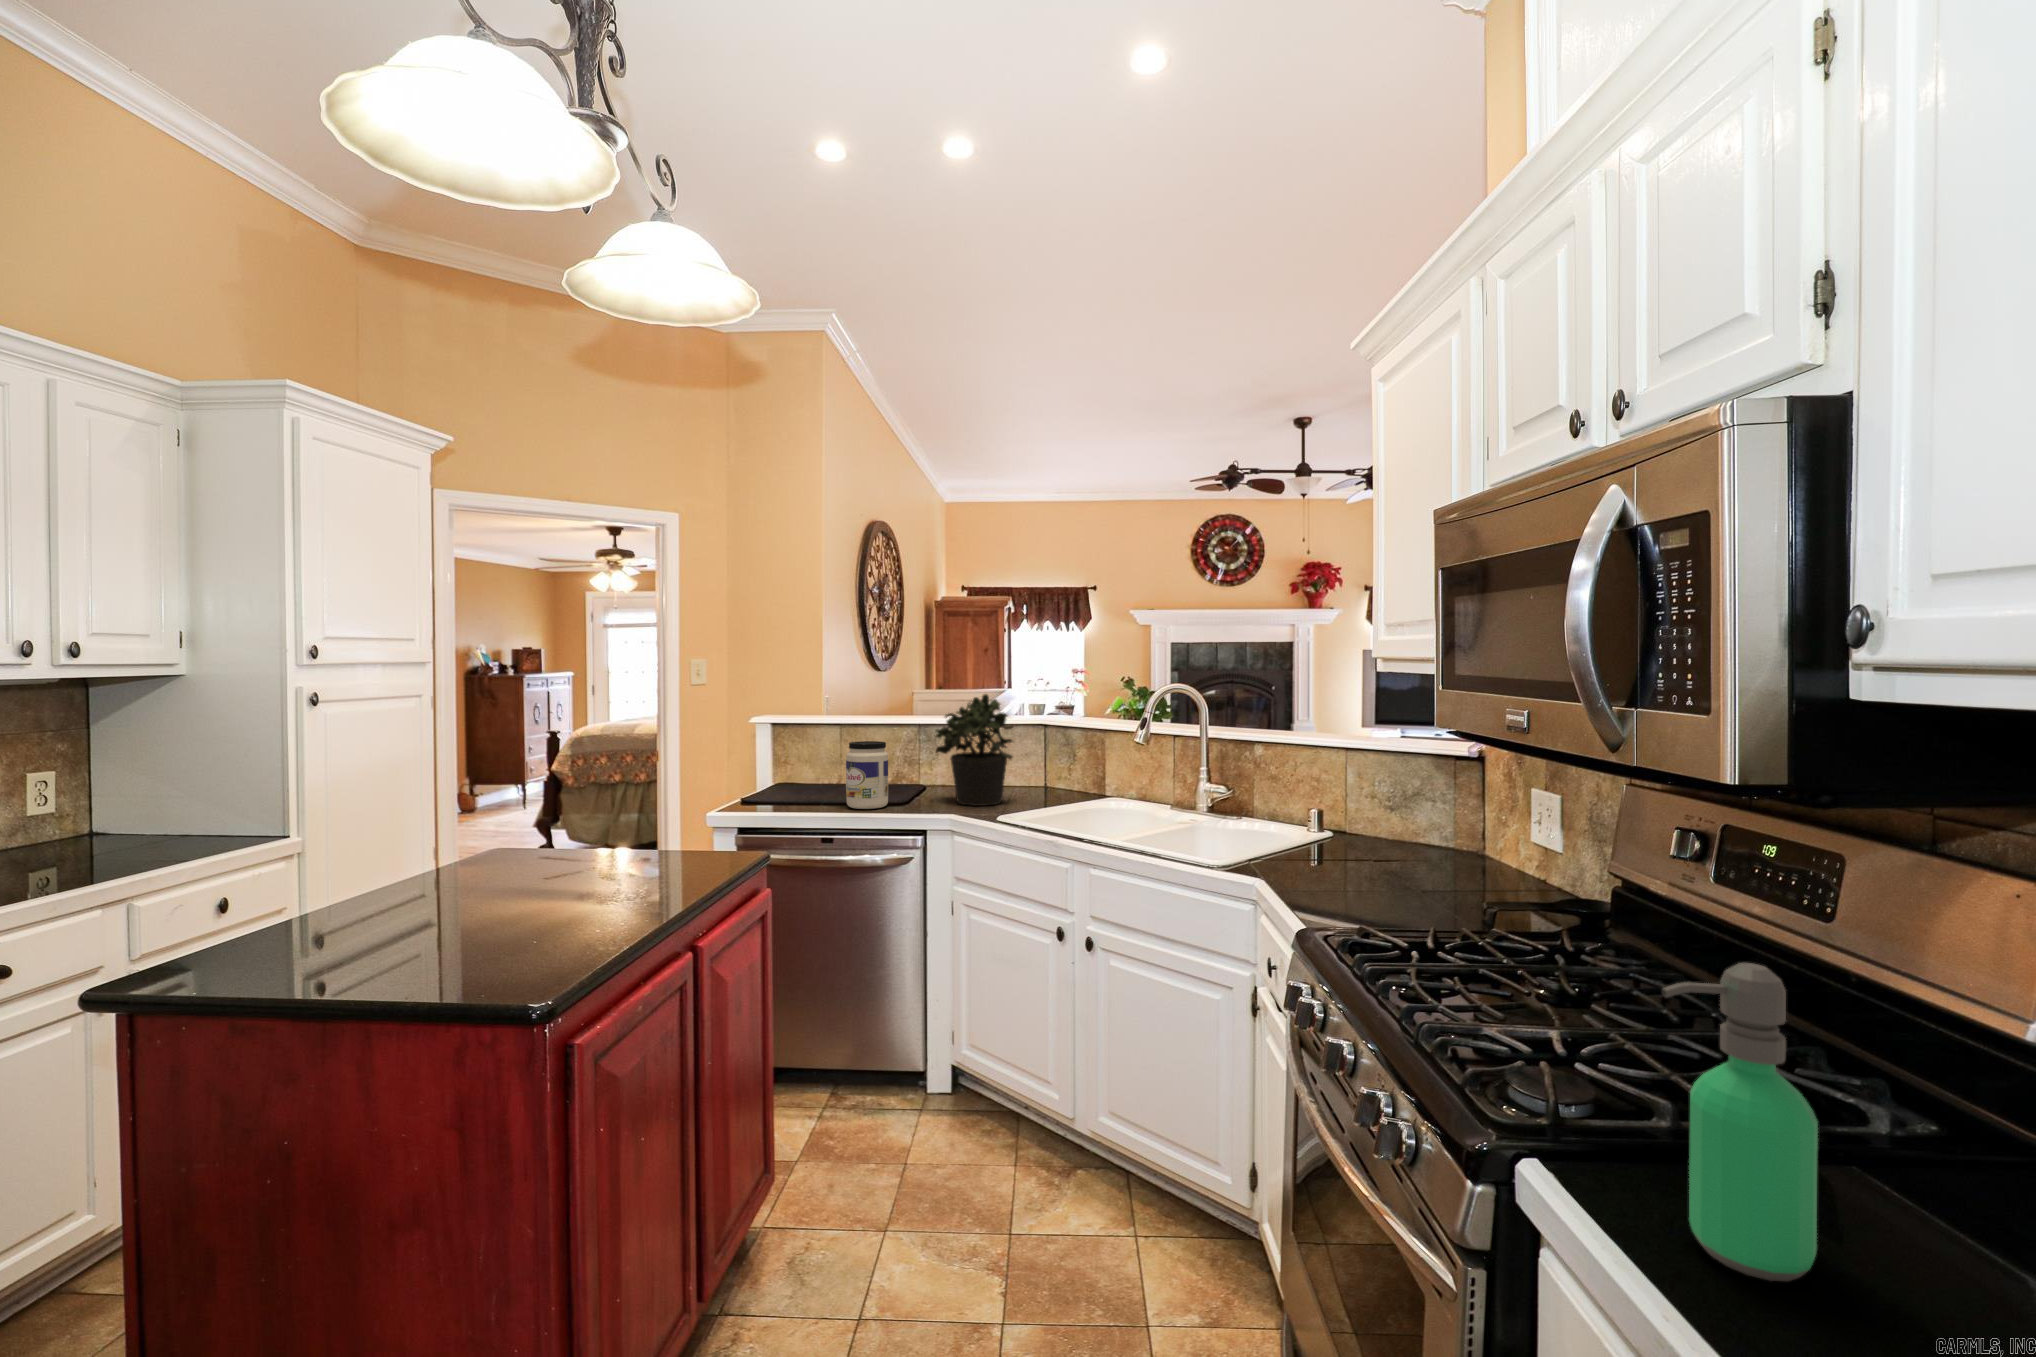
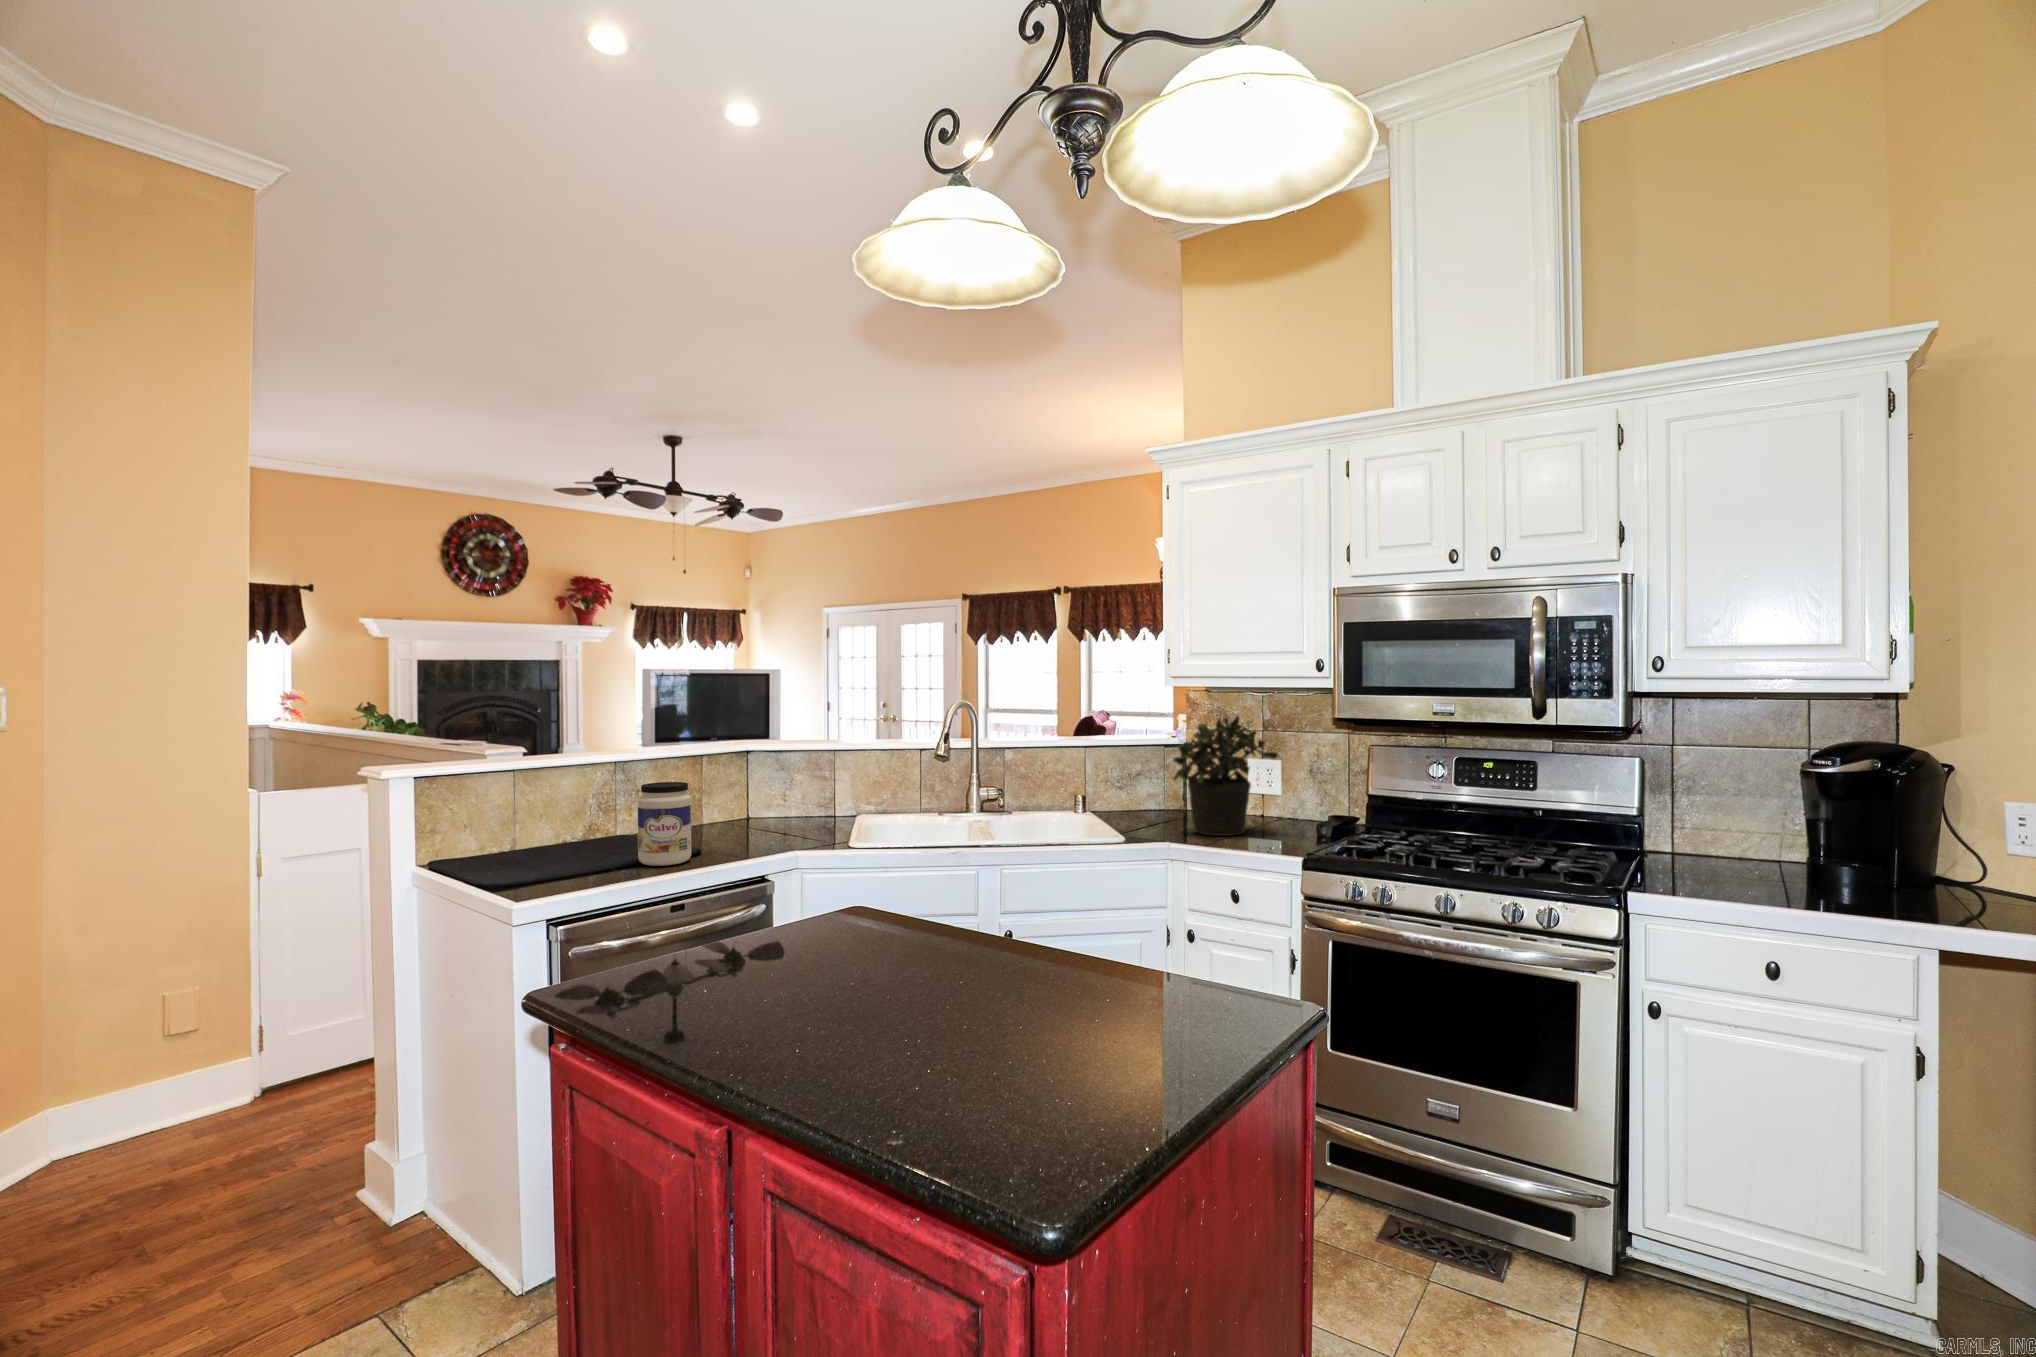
potted plant: present [936,694,1013,806] -> present [1173,715,1278,836]
soap dispenser: present [1662,963,1818,1281] -> none [1696,788,1740,893]

